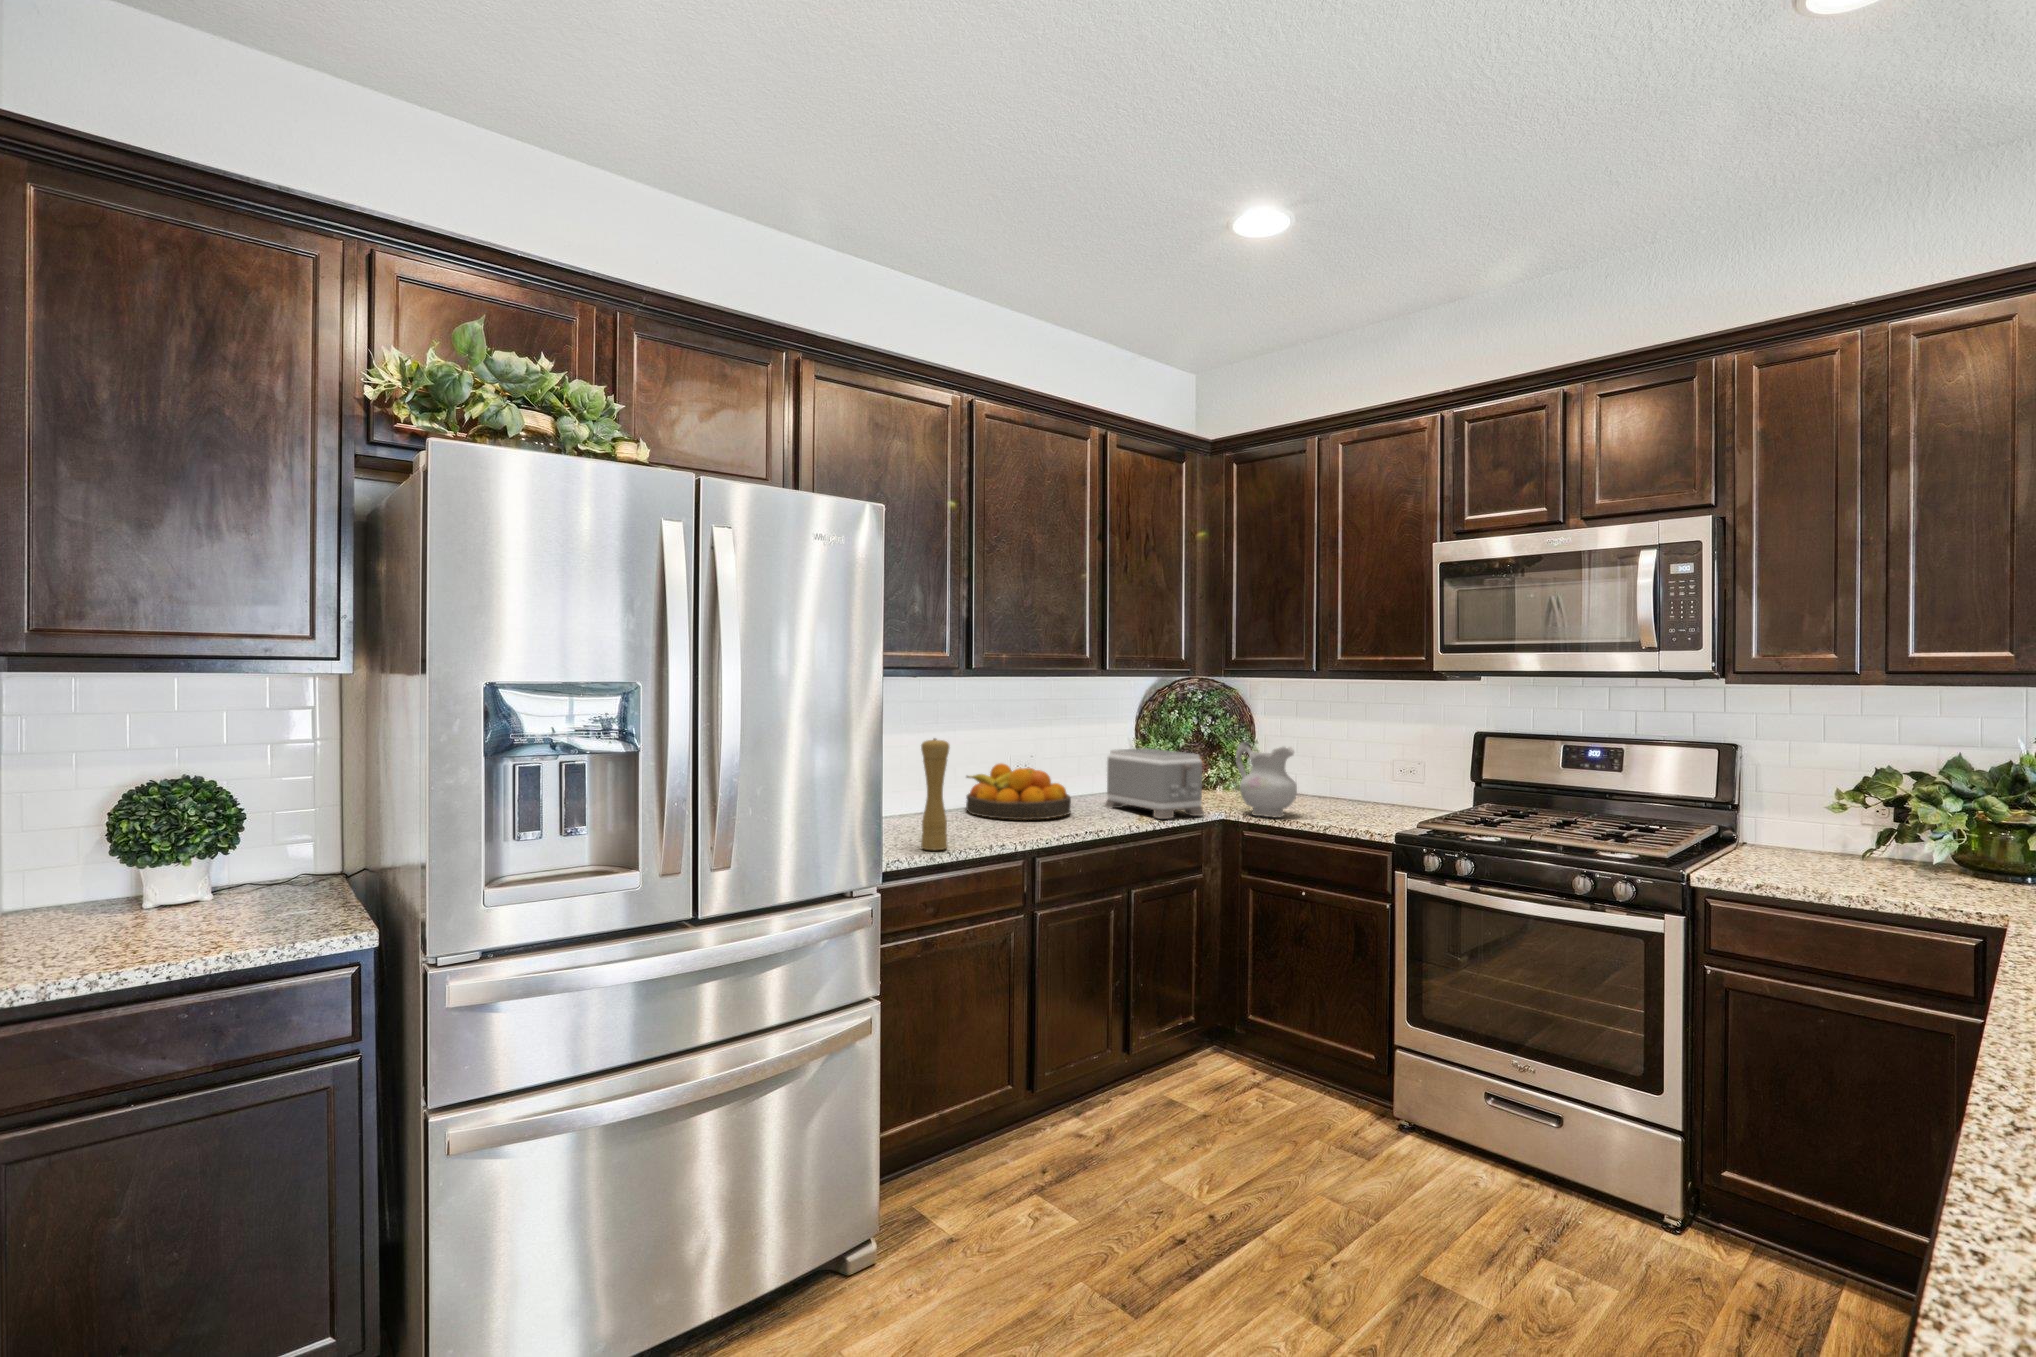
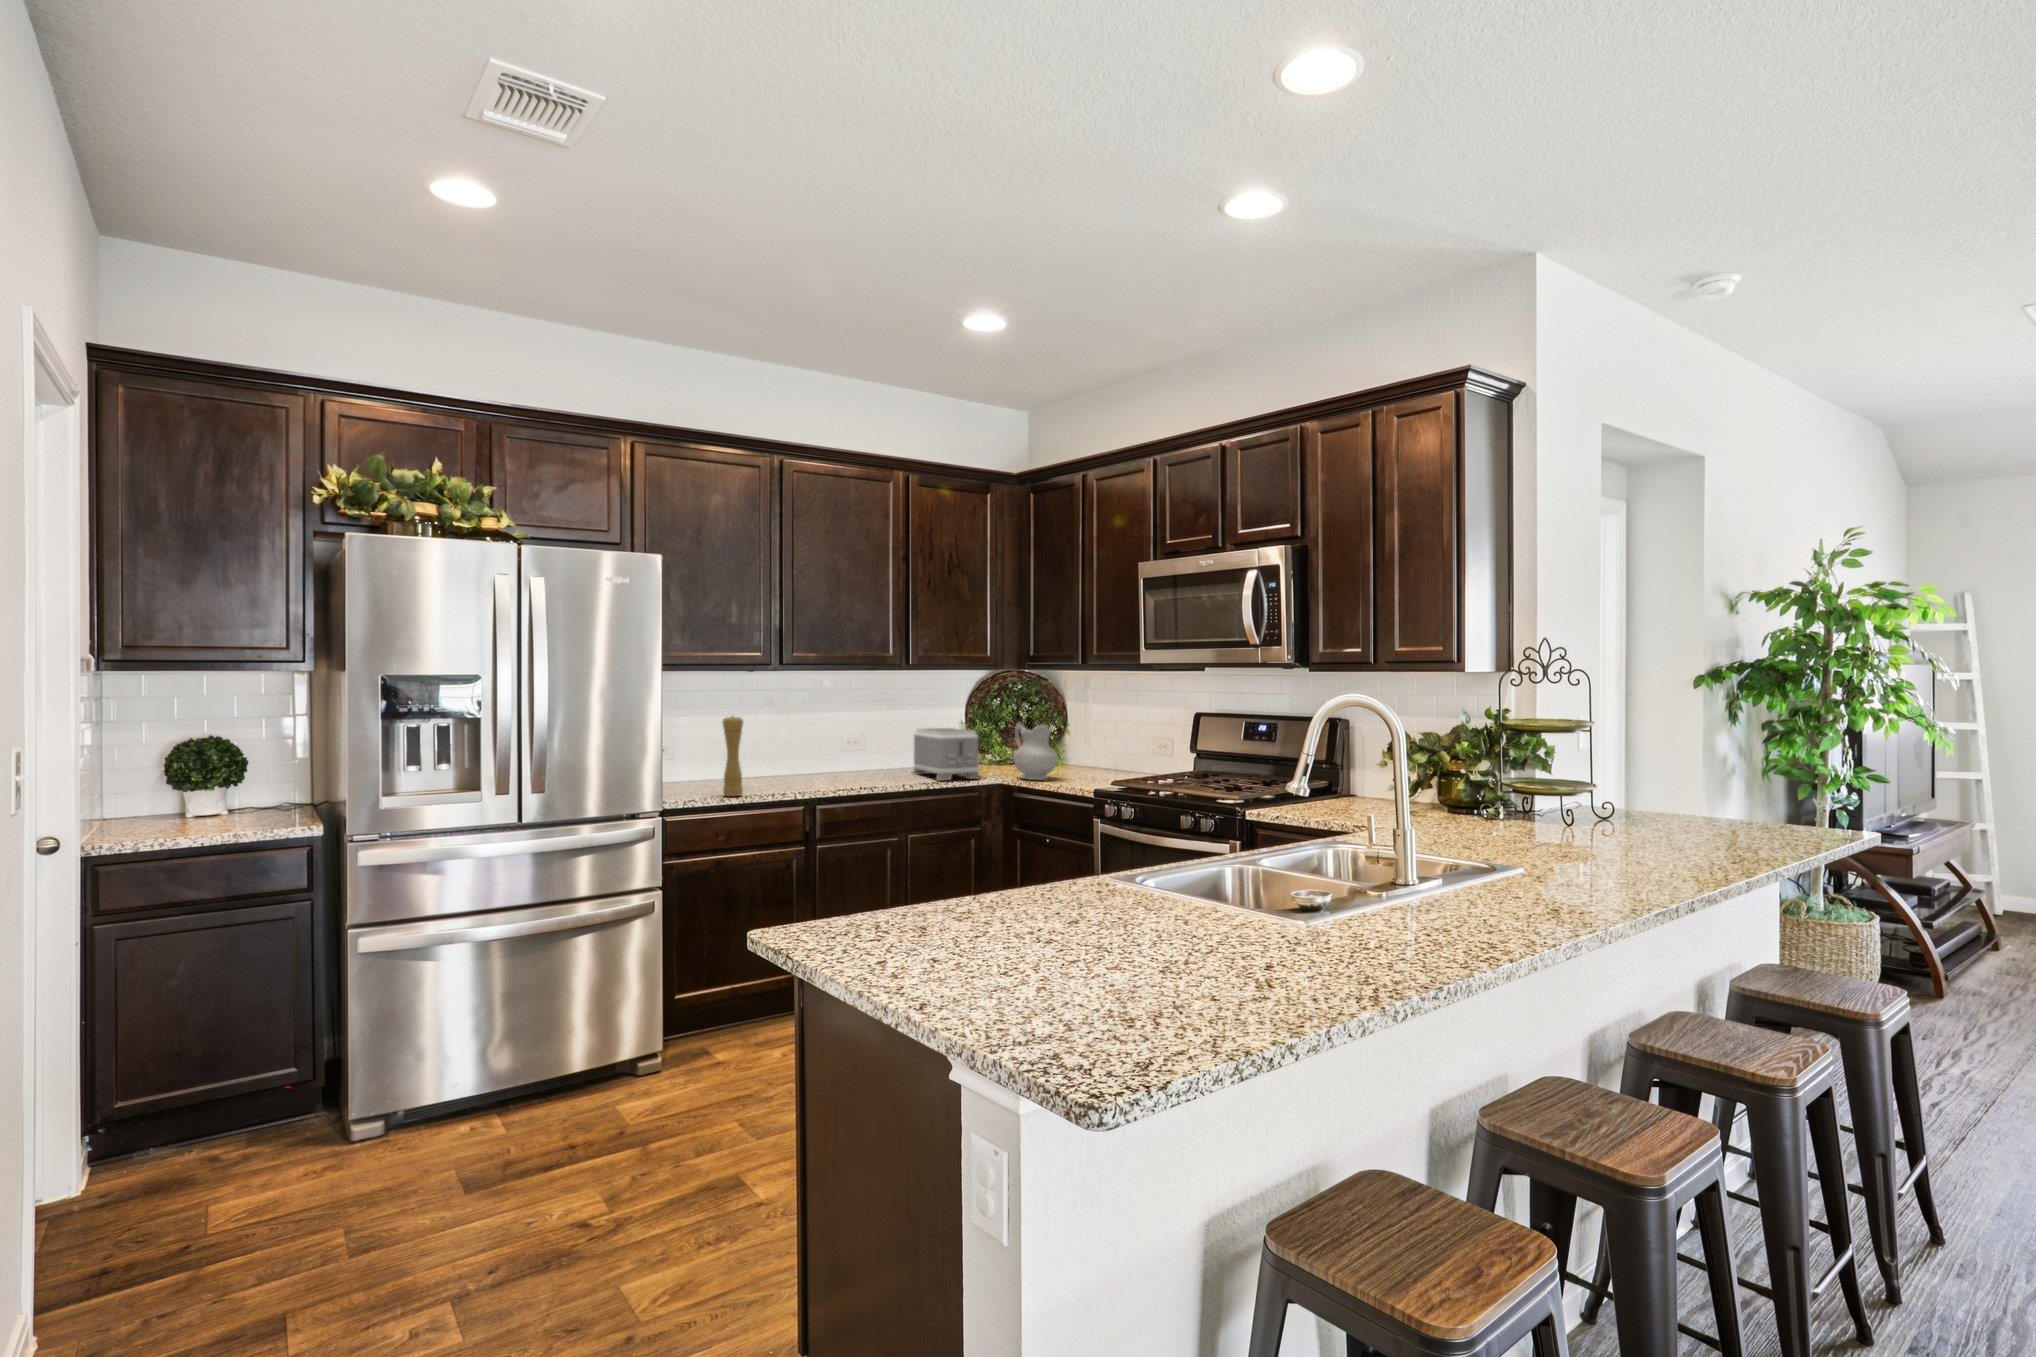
fruit bowl: present [966,763,1071,820] -> none [794,739,876,780]

